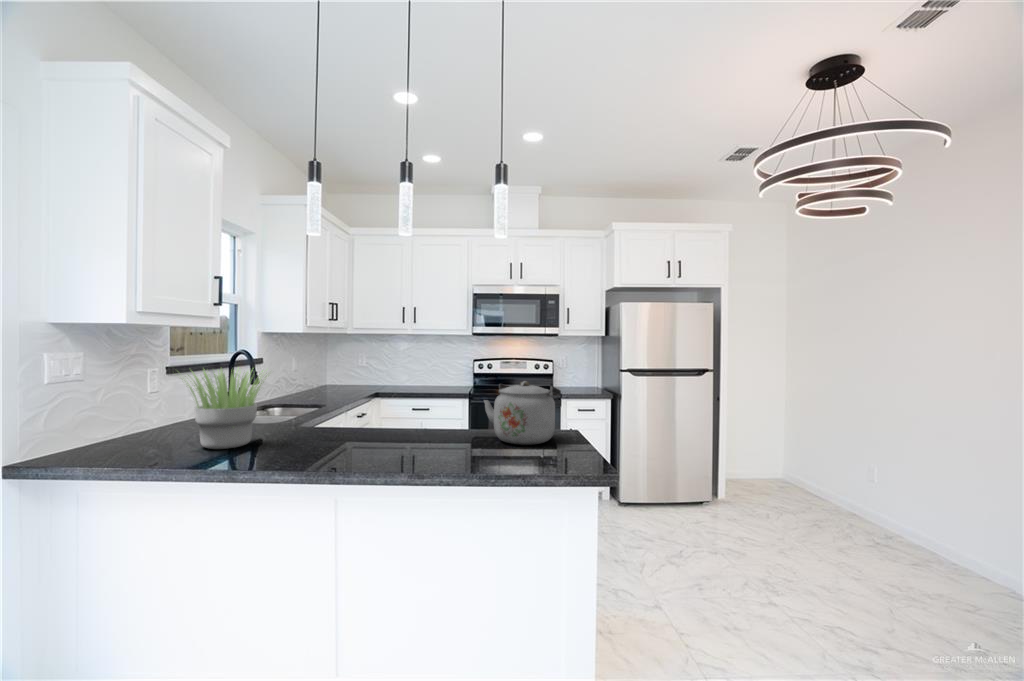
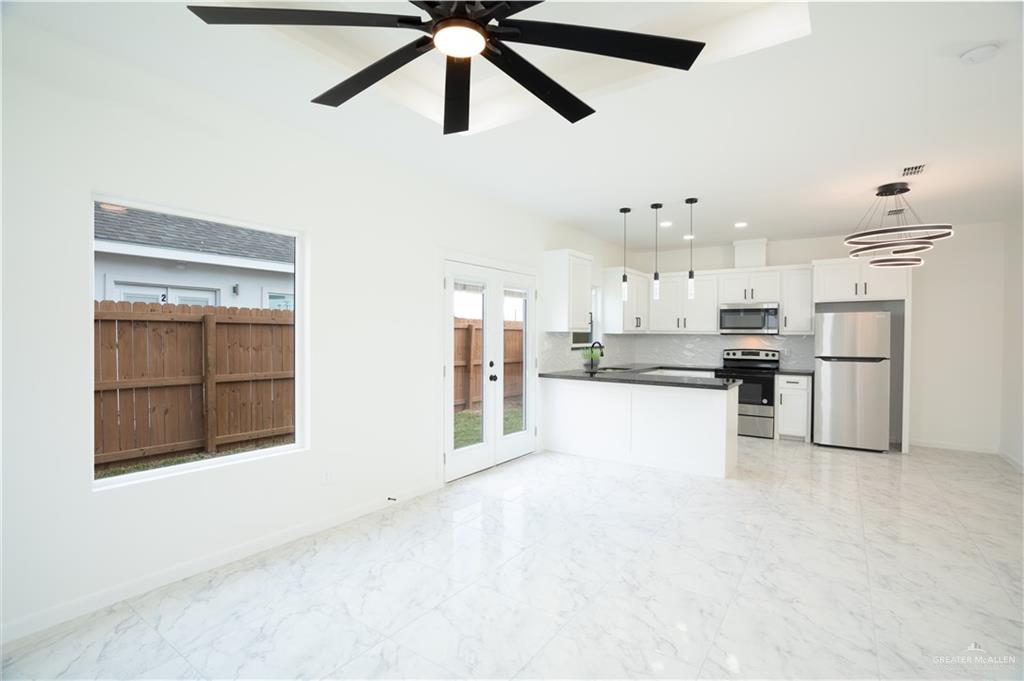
kettle: present [484,381,561,445] -> none [678,354,709,377]

